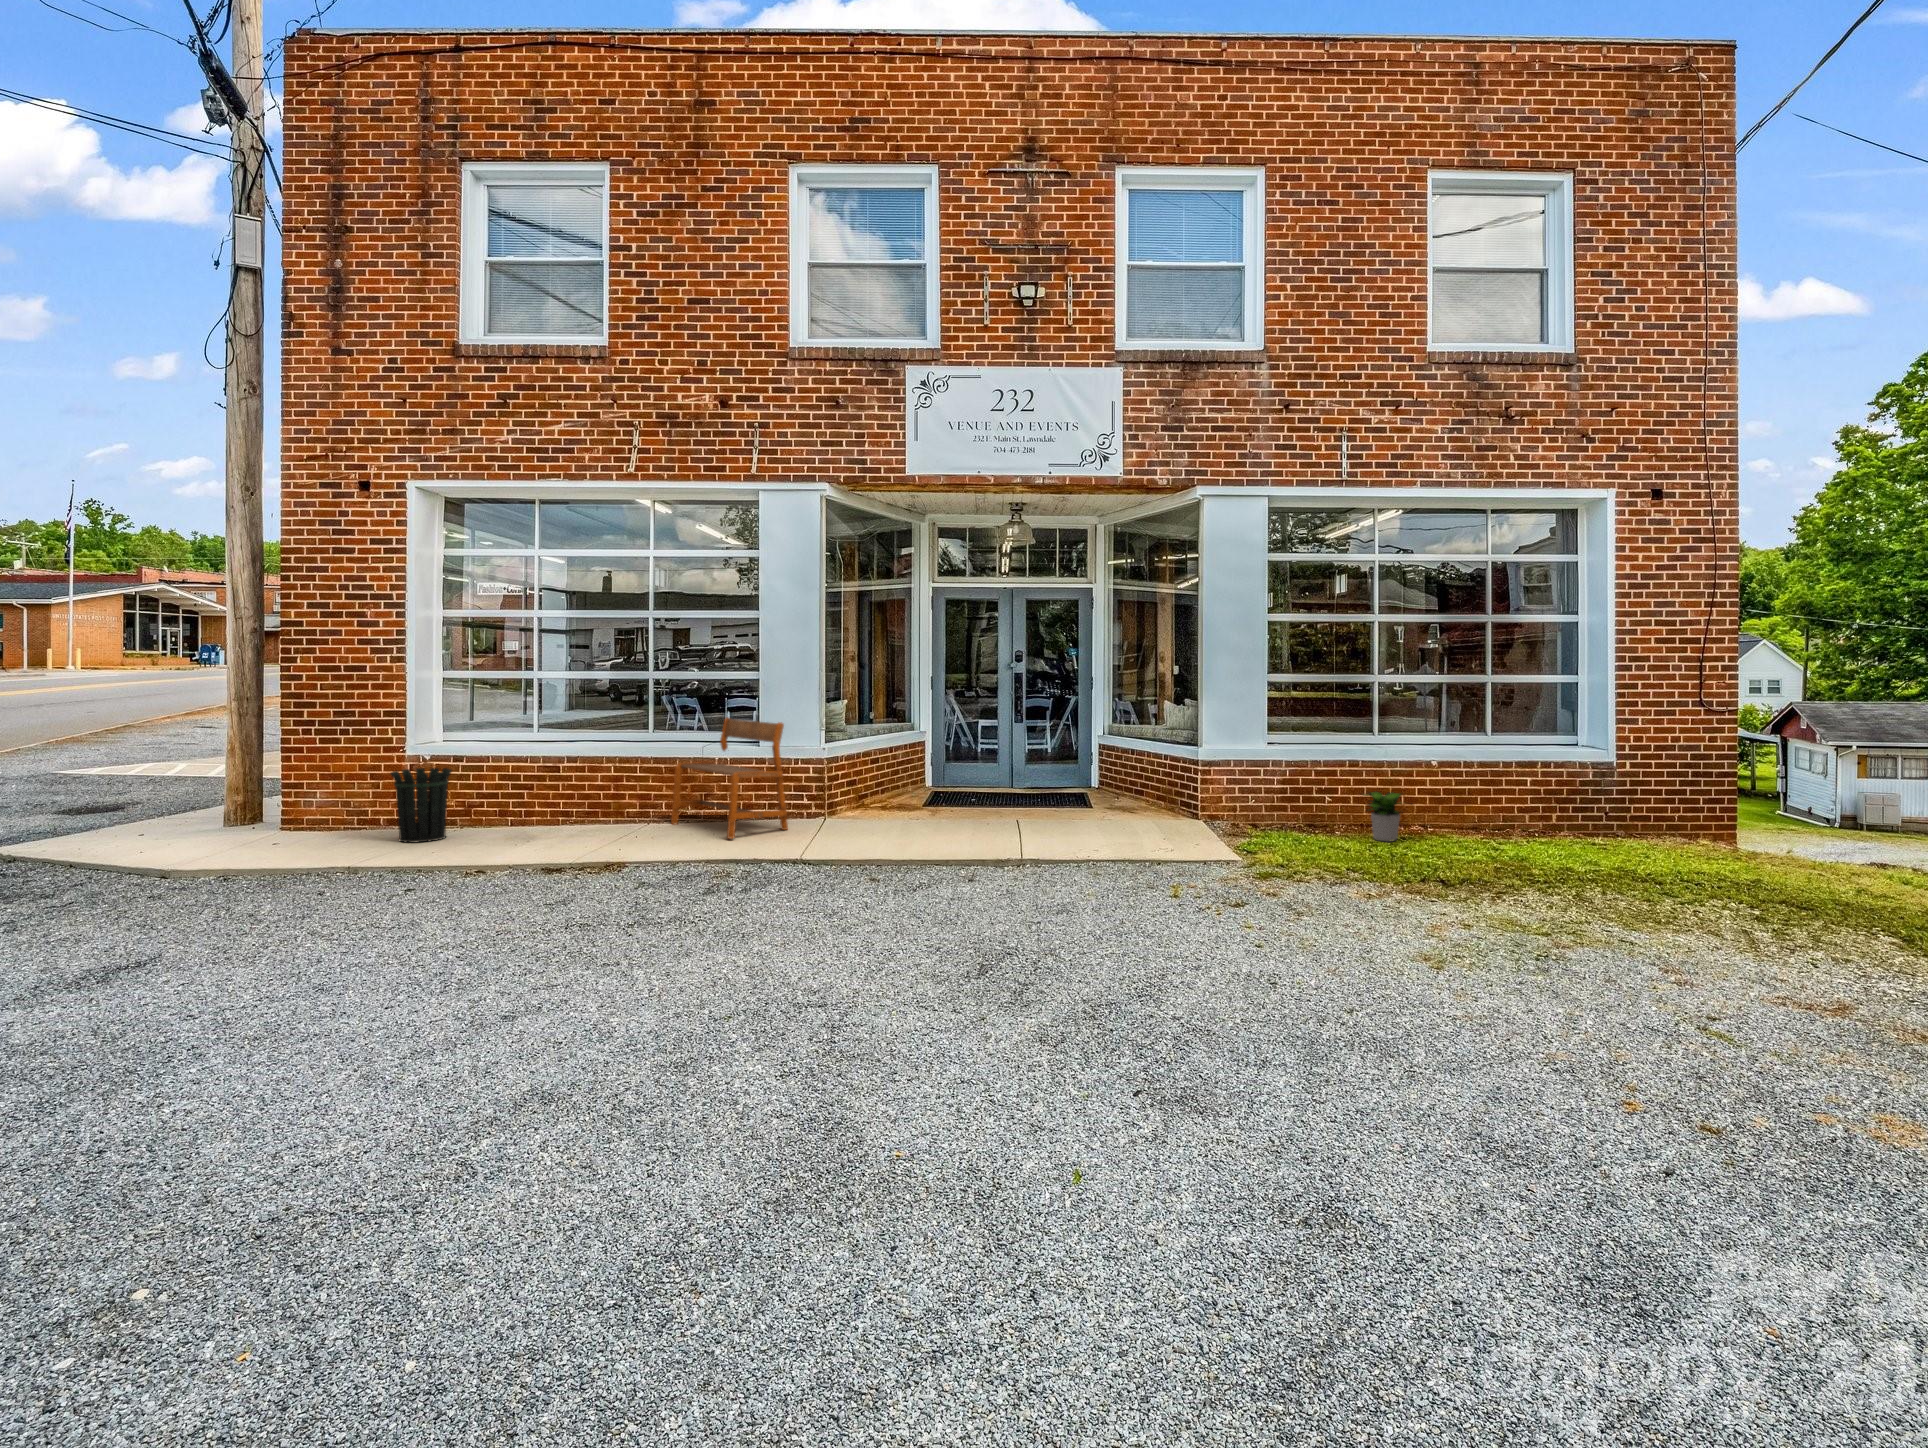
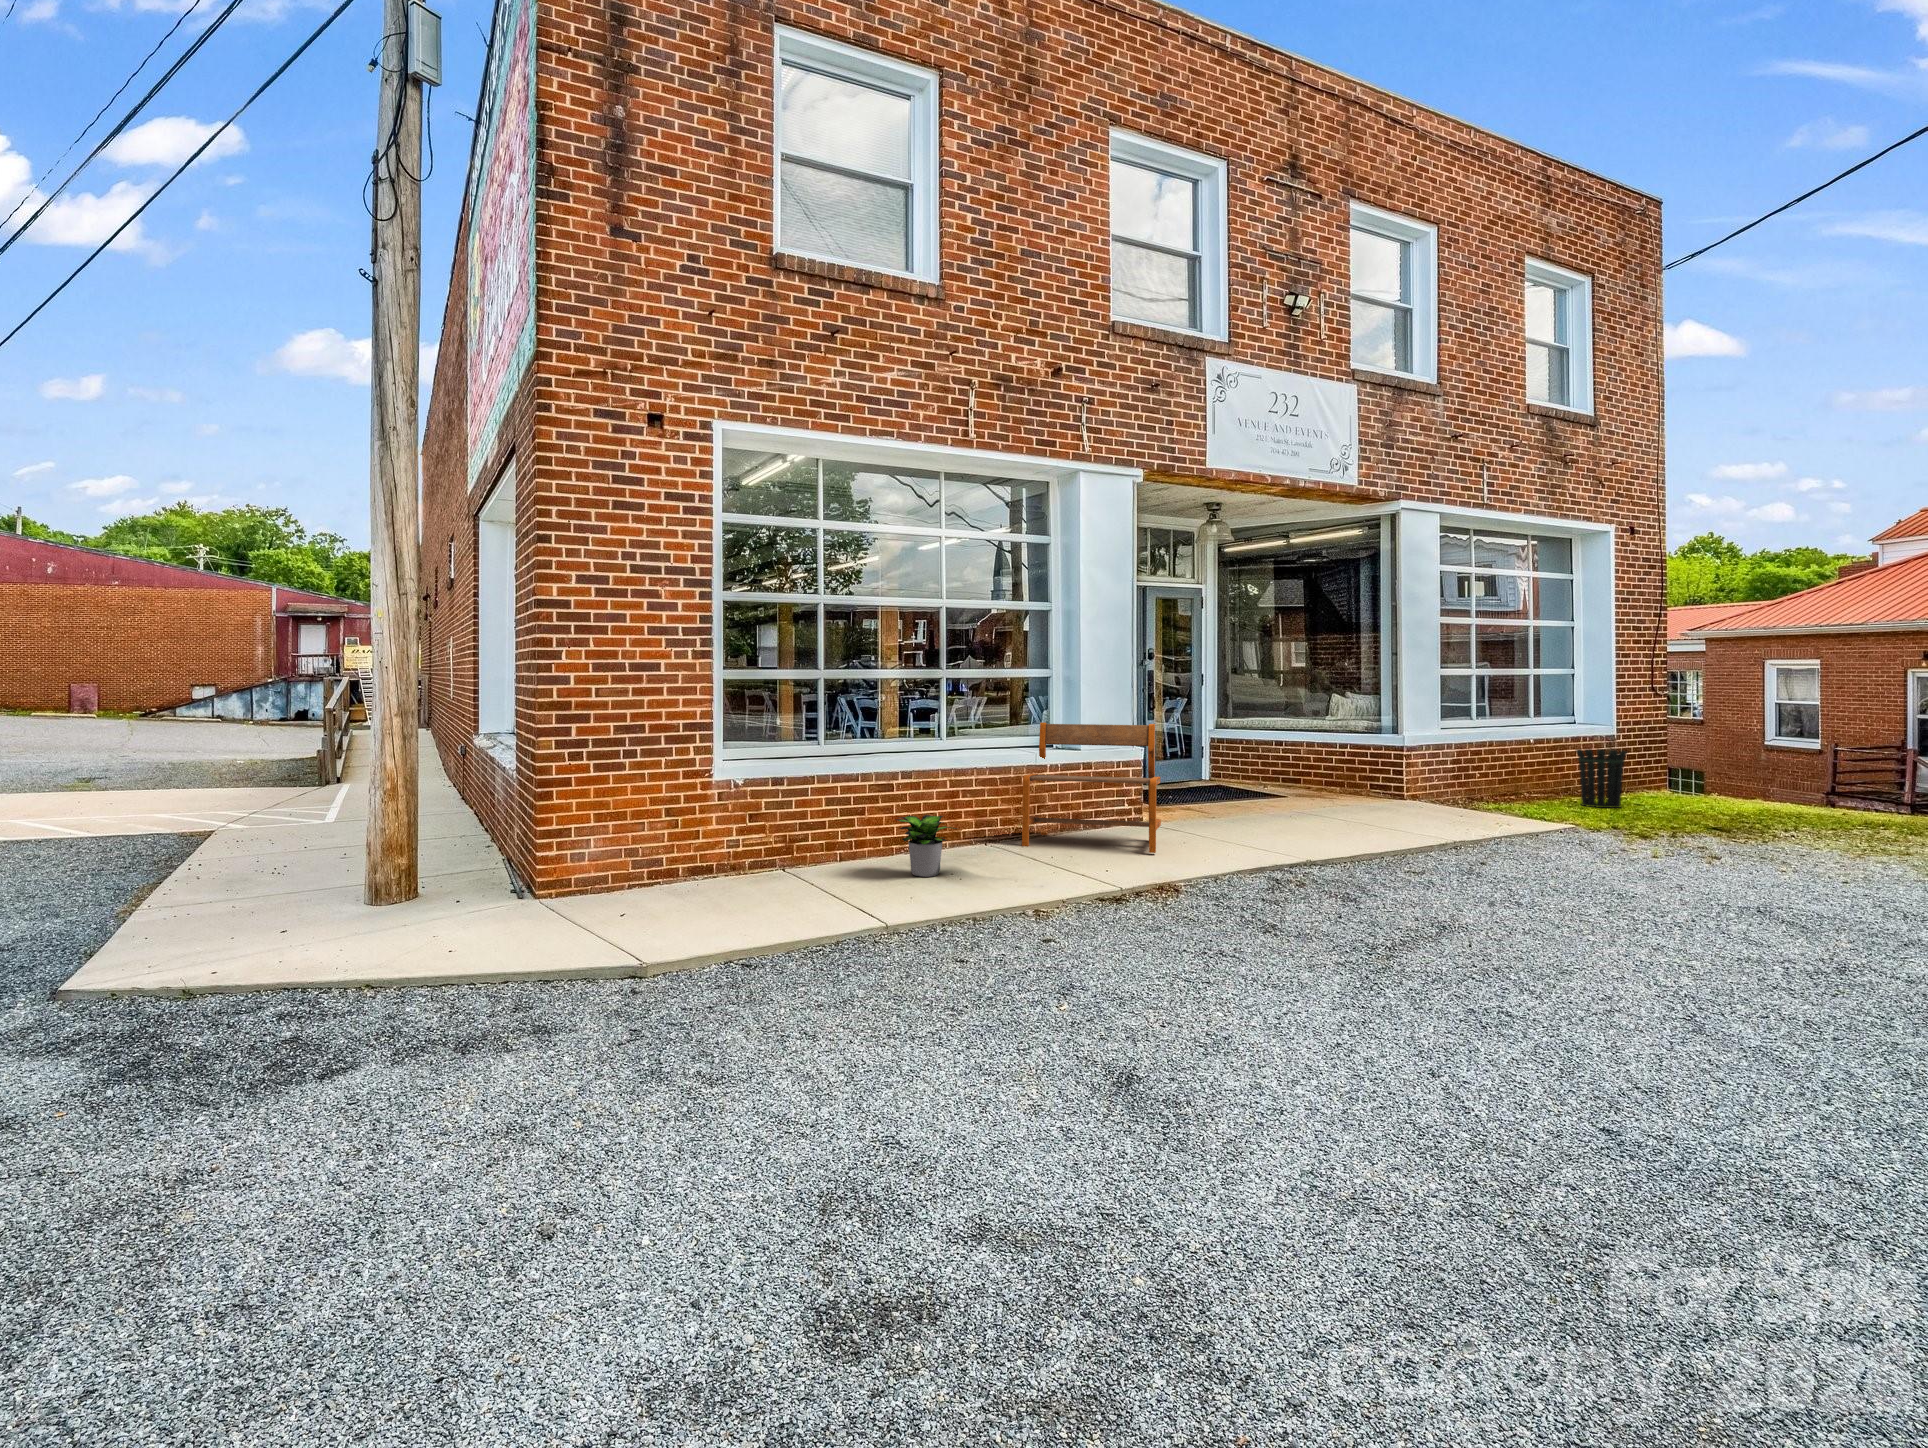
waste bin: present [391,768,452,843] -> present [1576,749,1627,808]
potted plant: present [1363,791,1401,842] -> present [896,815,957,877]

